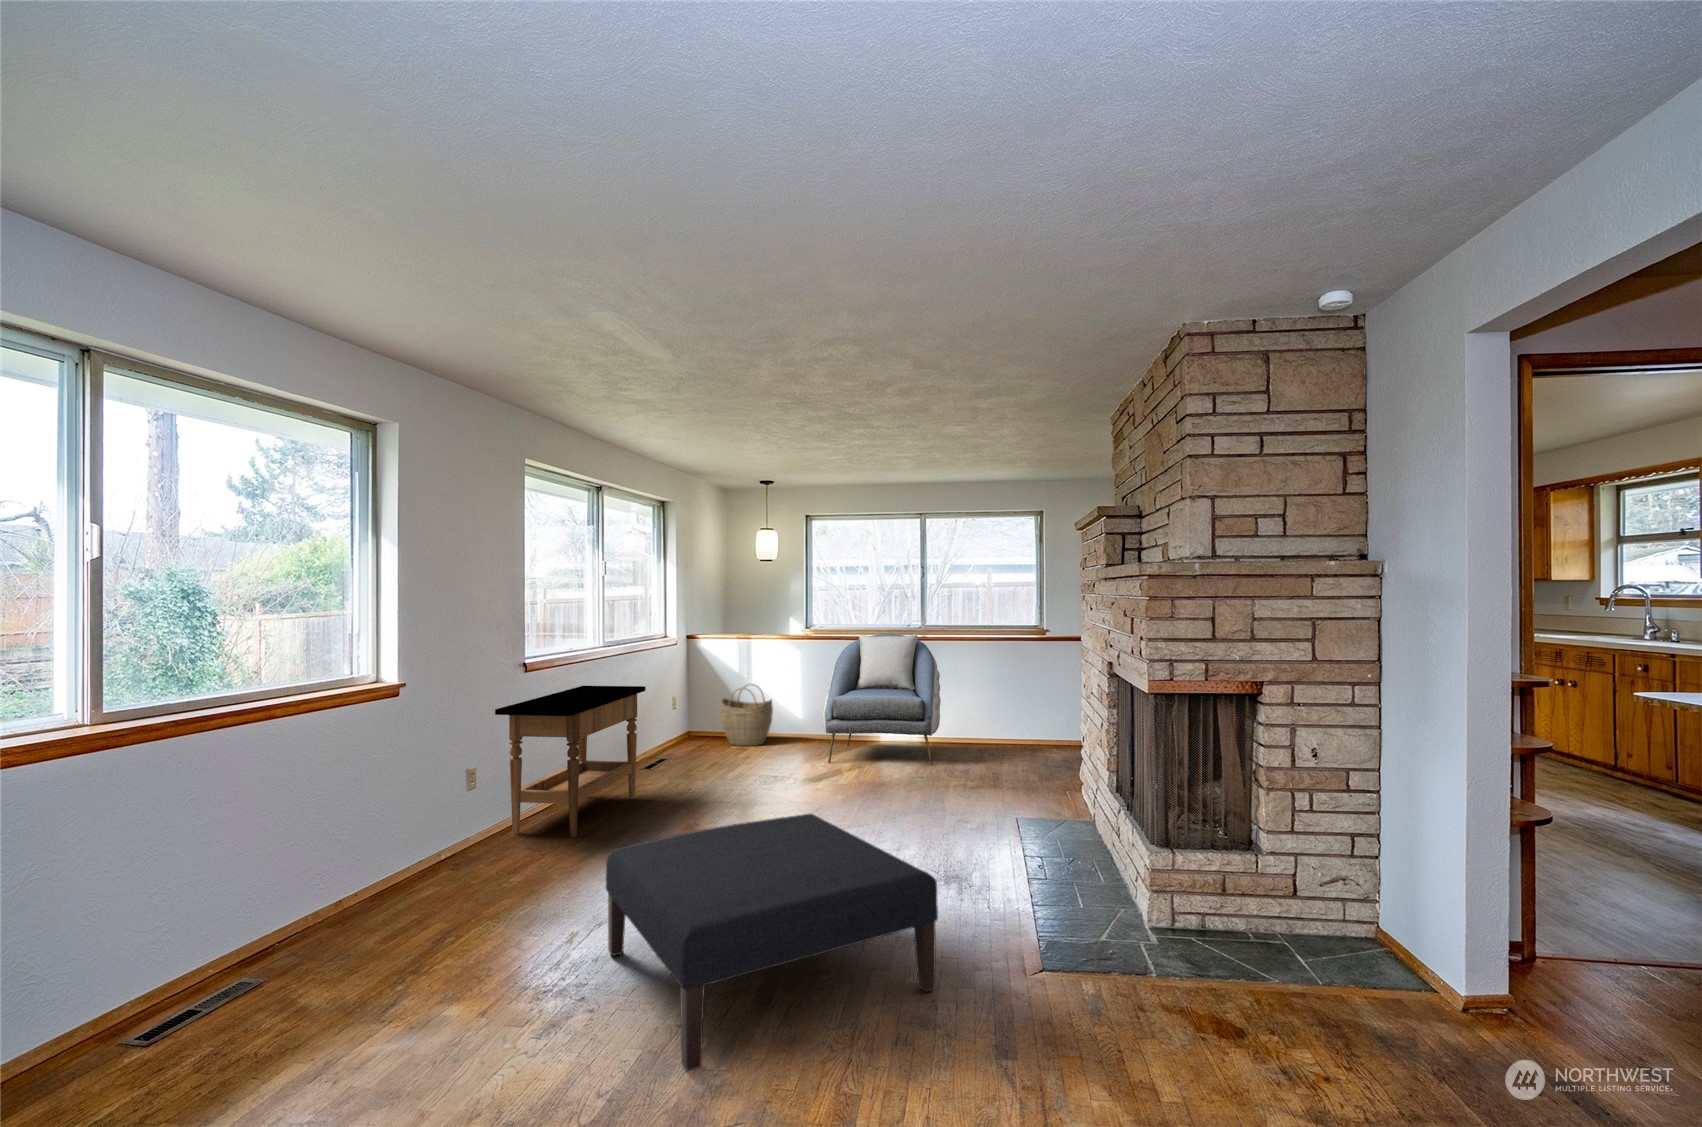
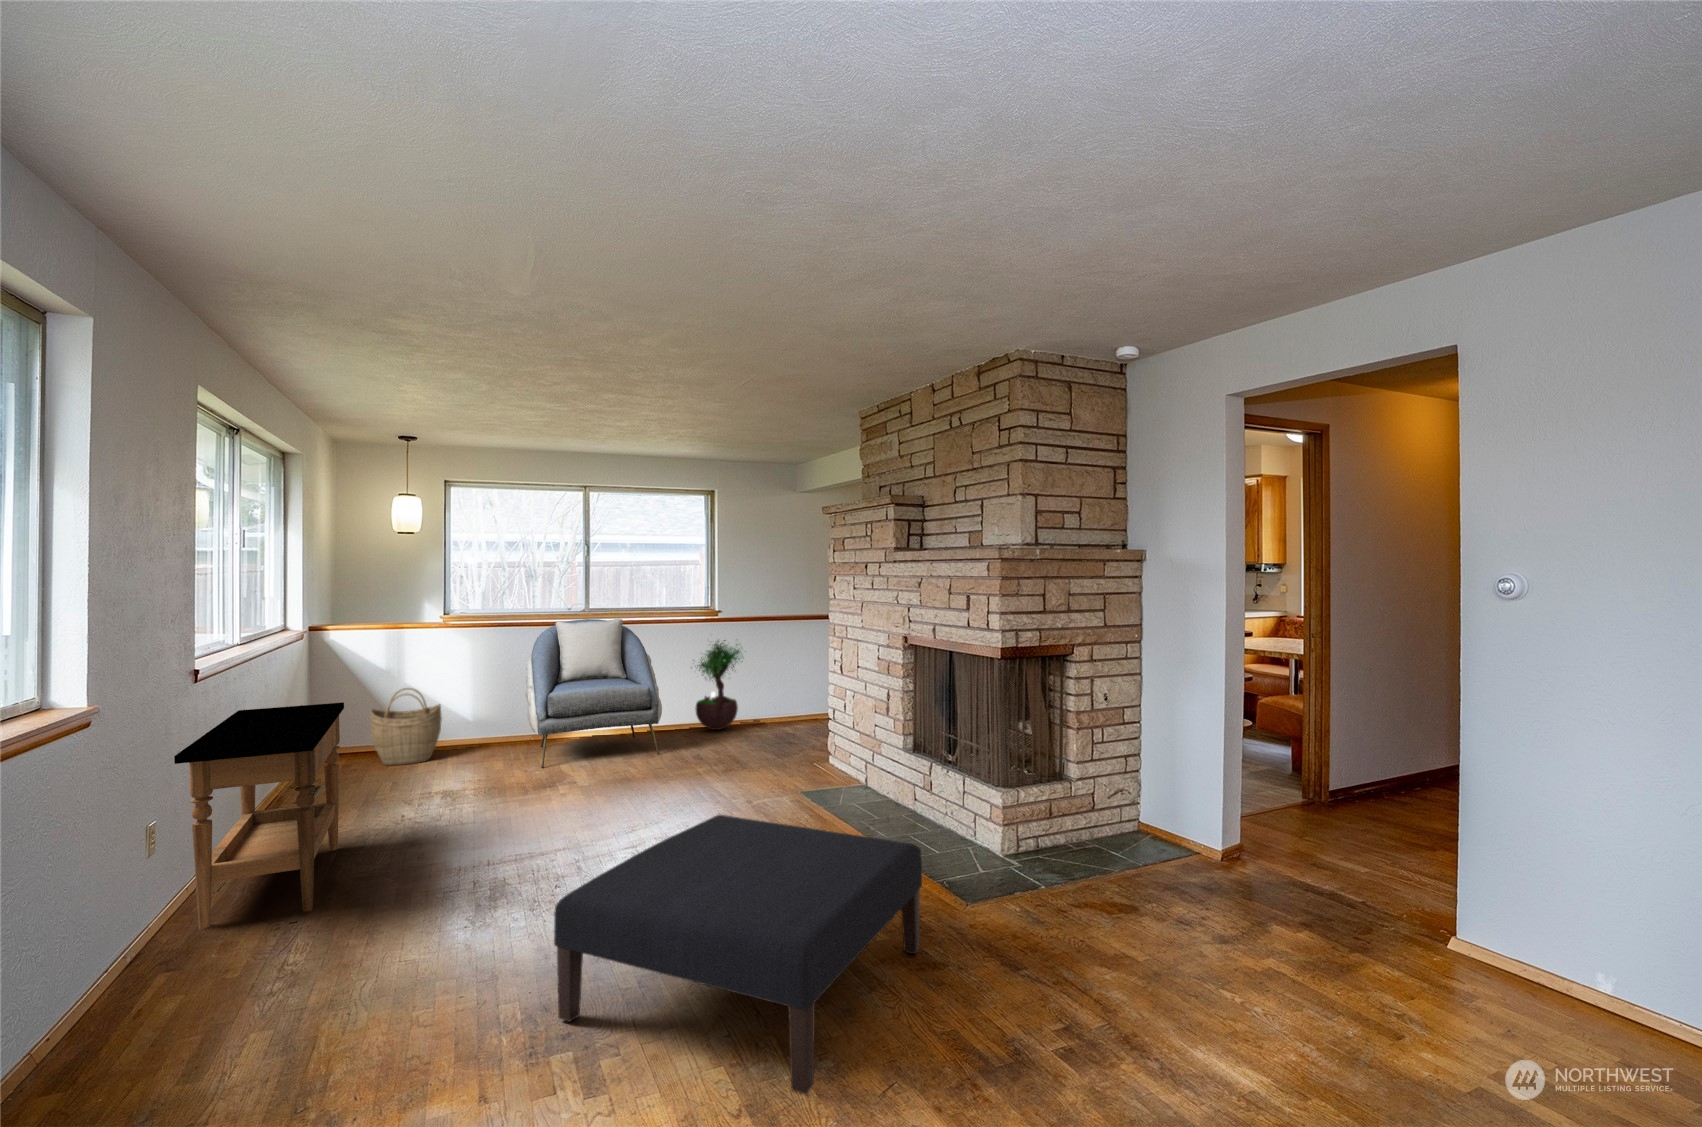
potted tree: none [980,654,1038,751] -> present [696,640,743,730]

